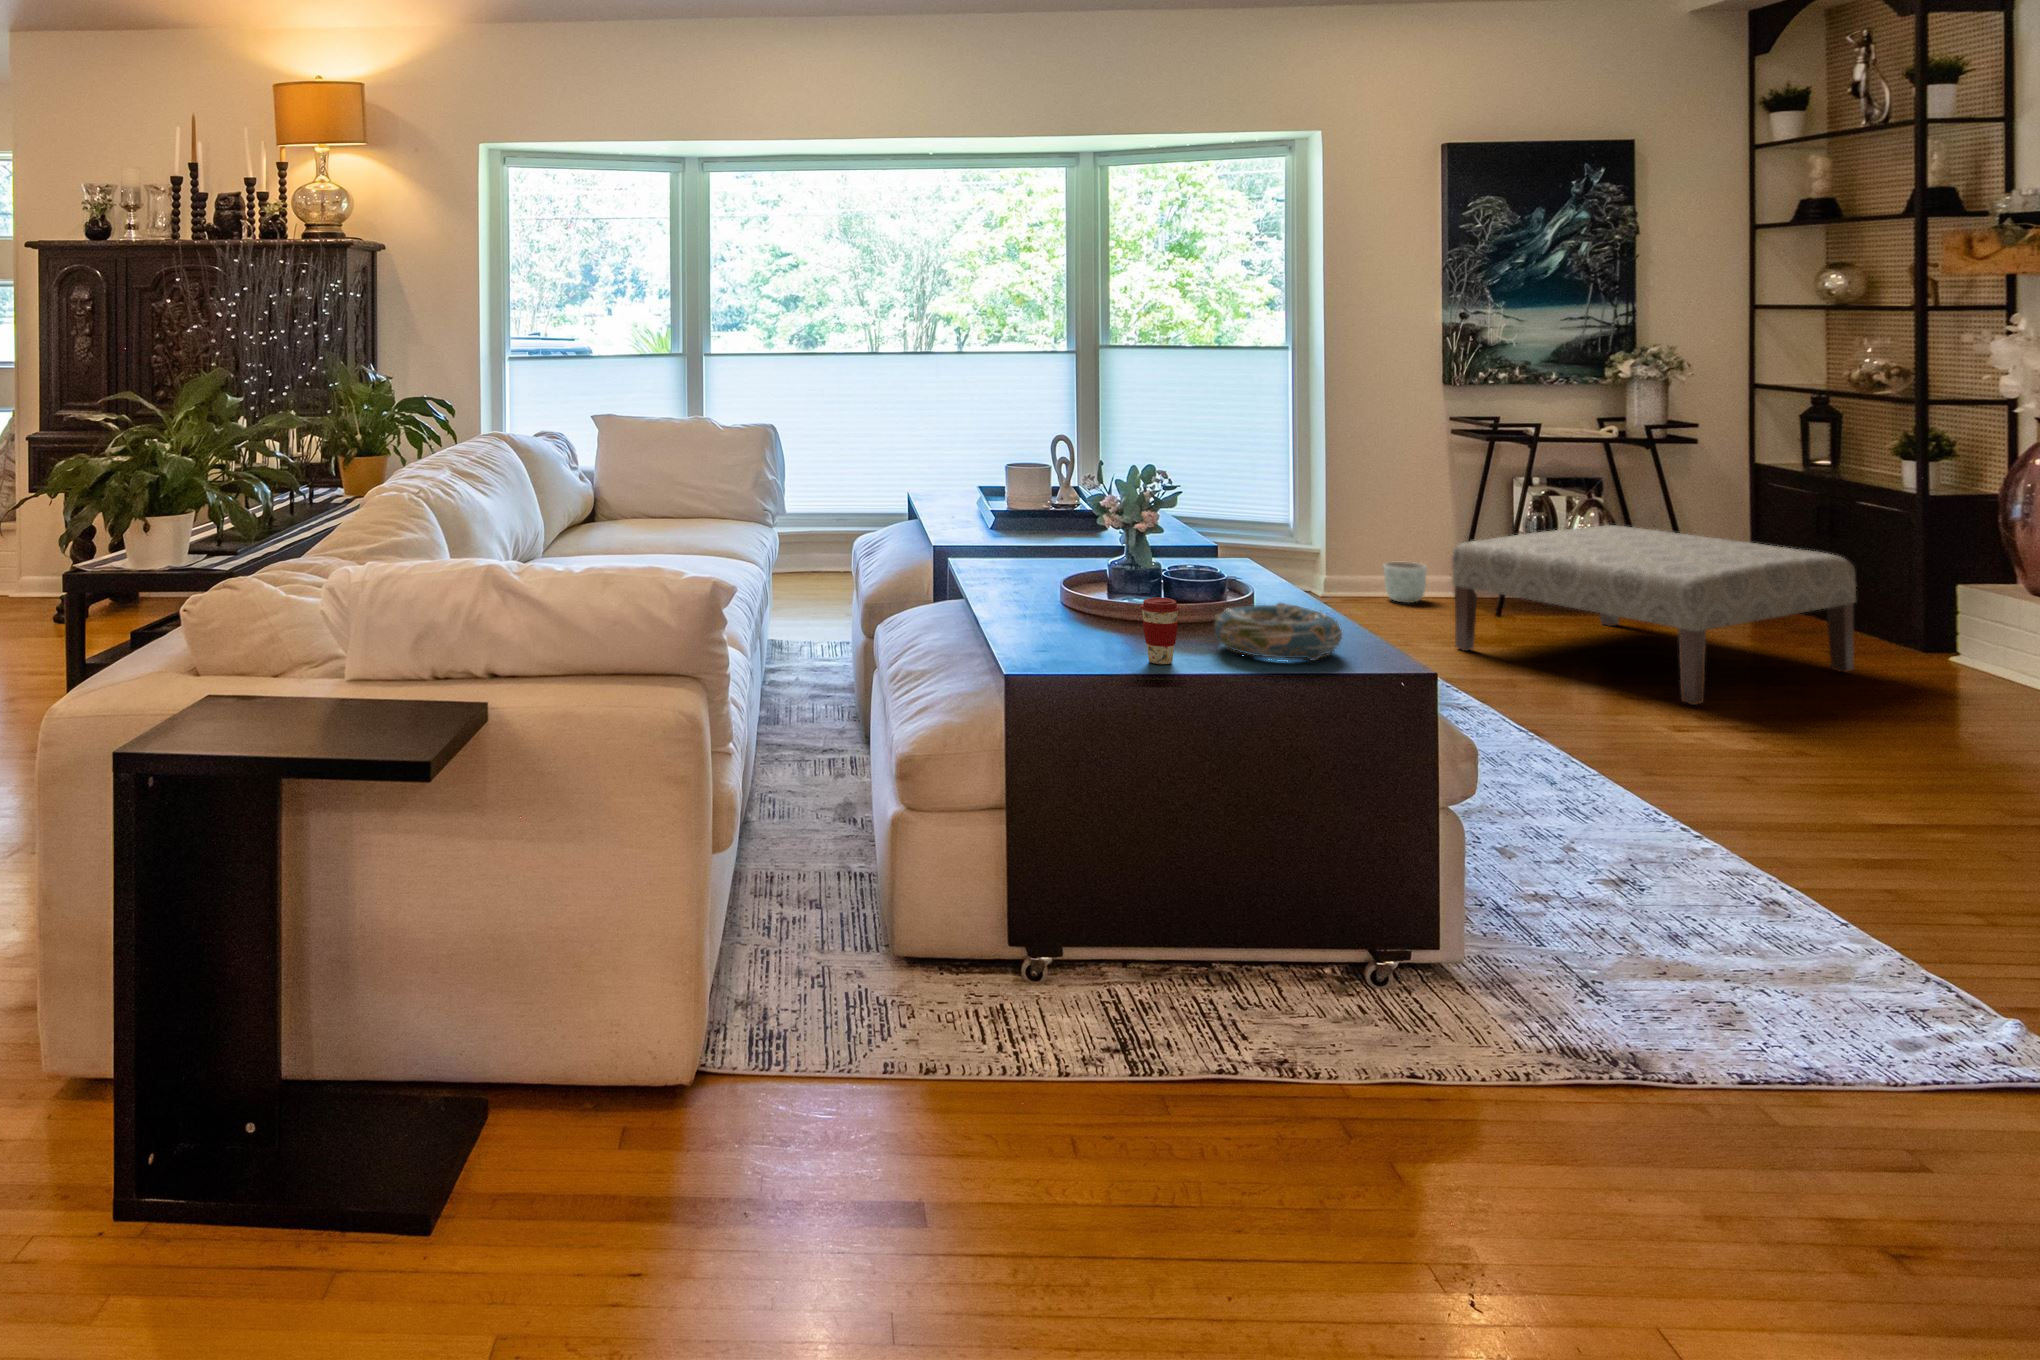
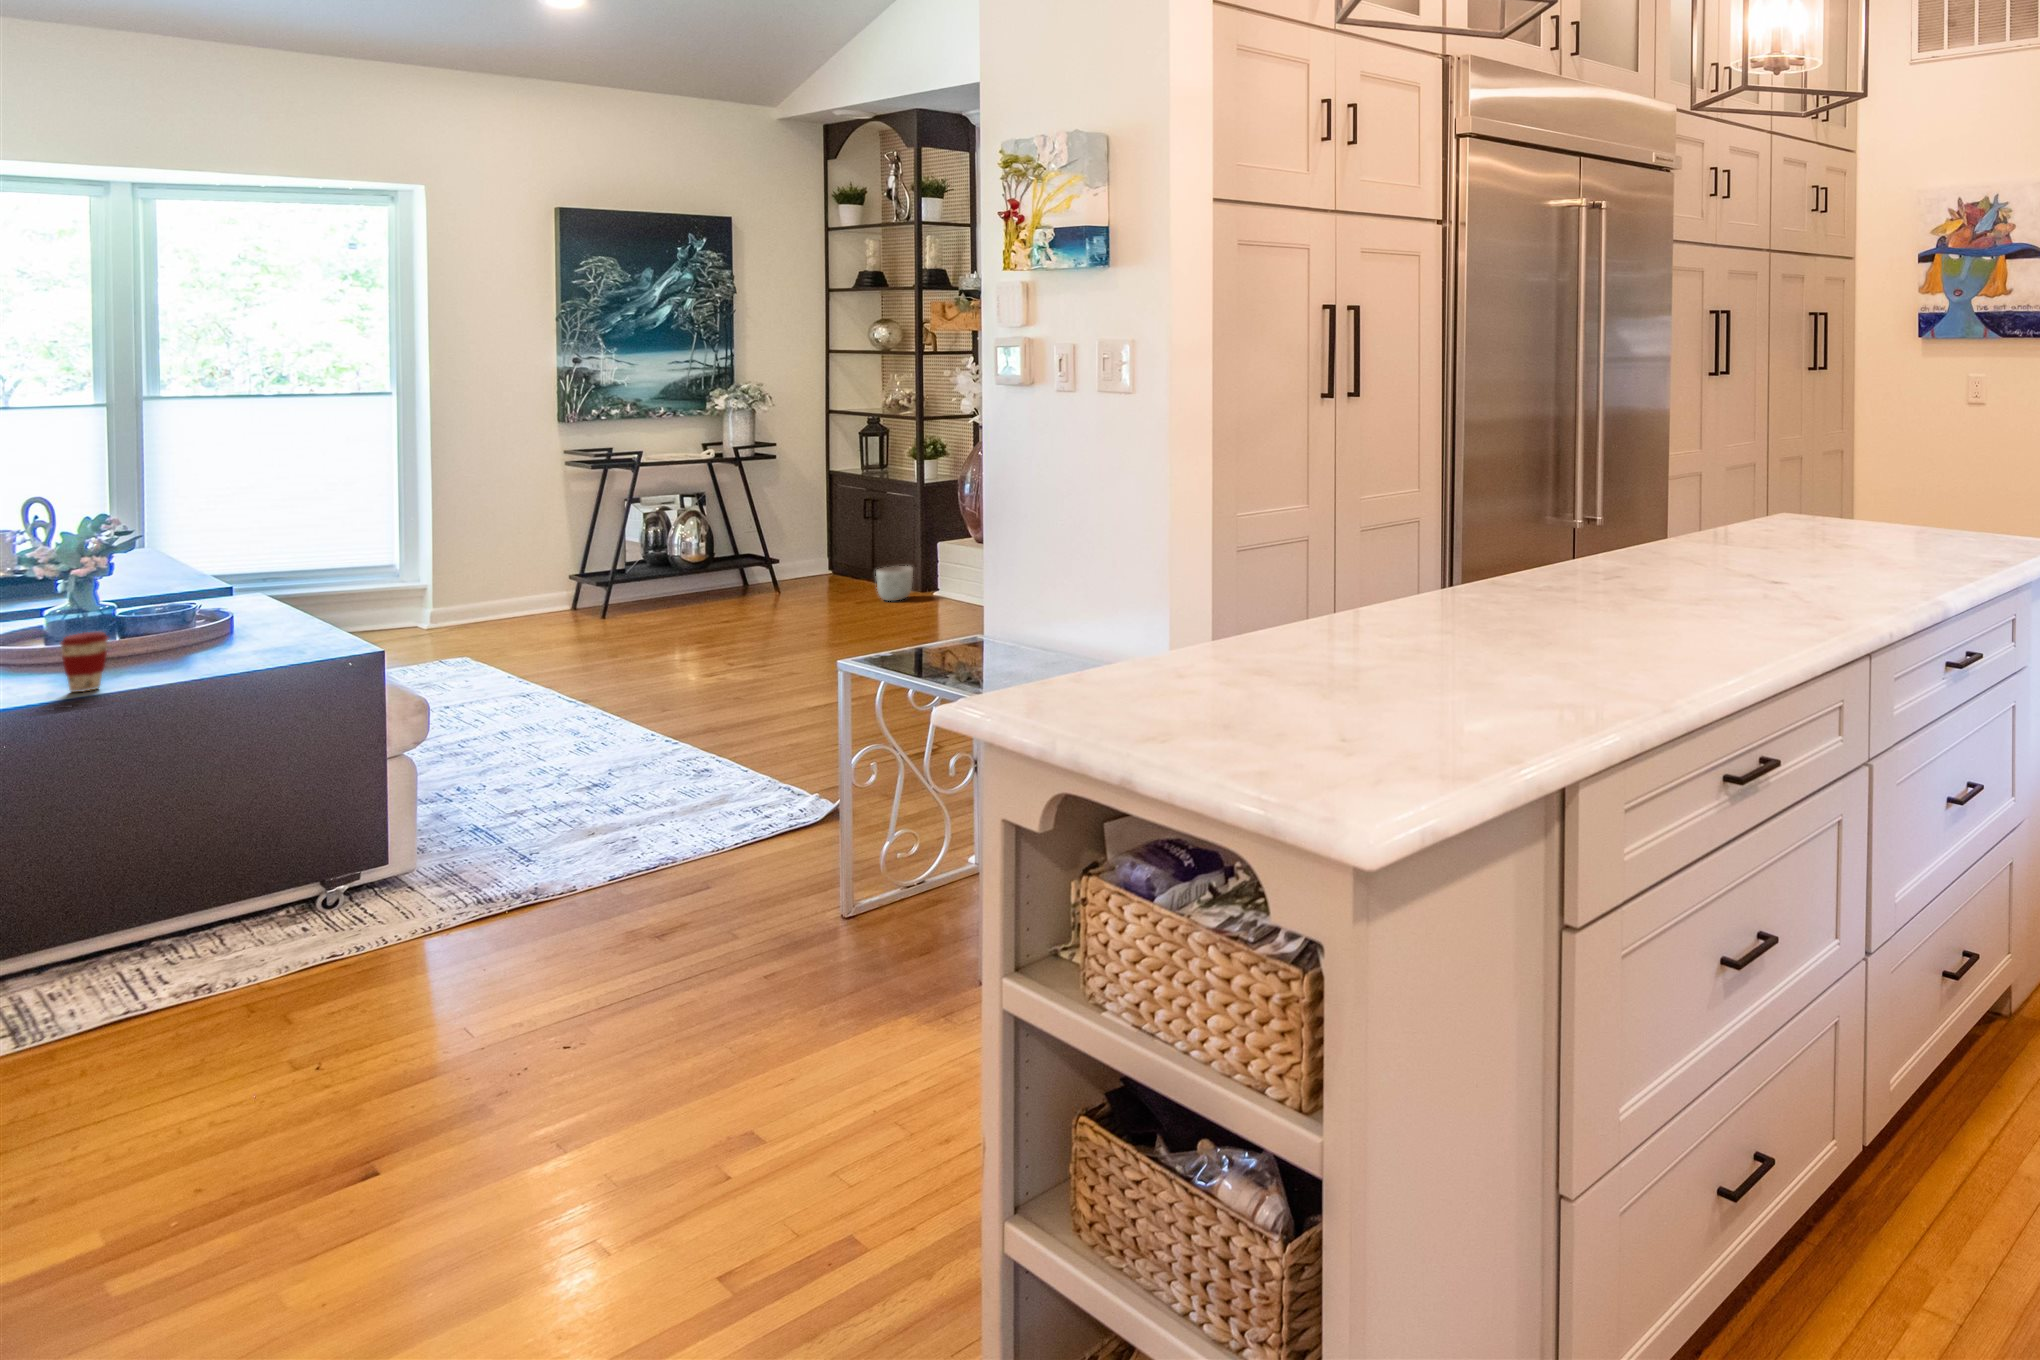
ottoman: present [1452,525,1856,705] -> none [540,529,866,657]
planter: present [1384,562,1427,603] -> present [876,566,913,601]
decorative bowl: present [1214,603,1342,660] -> none [159,620,307,670]

